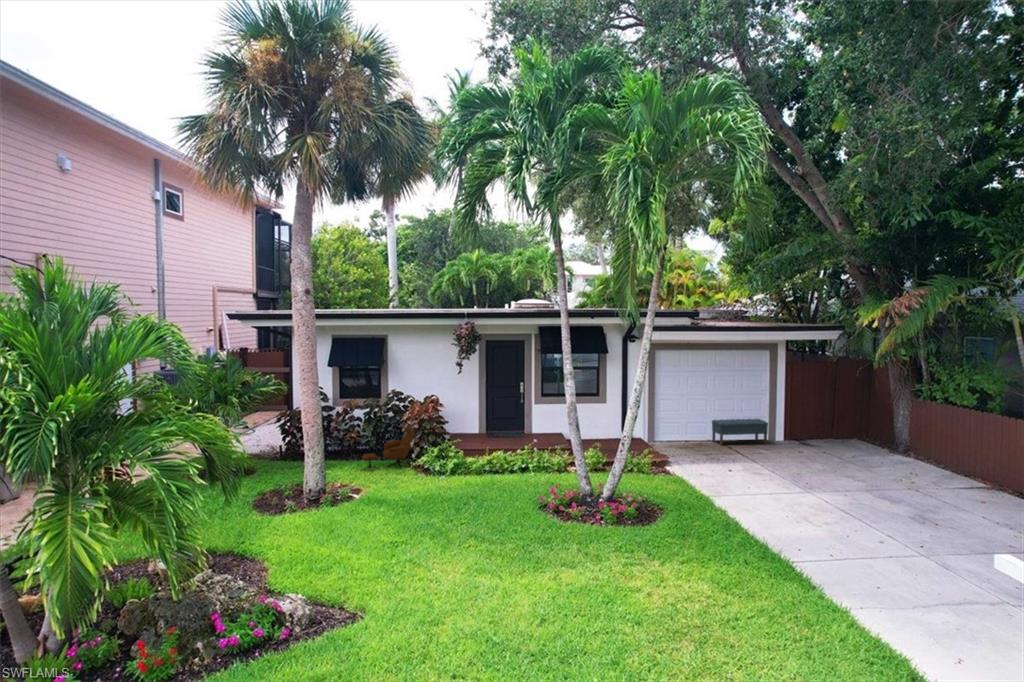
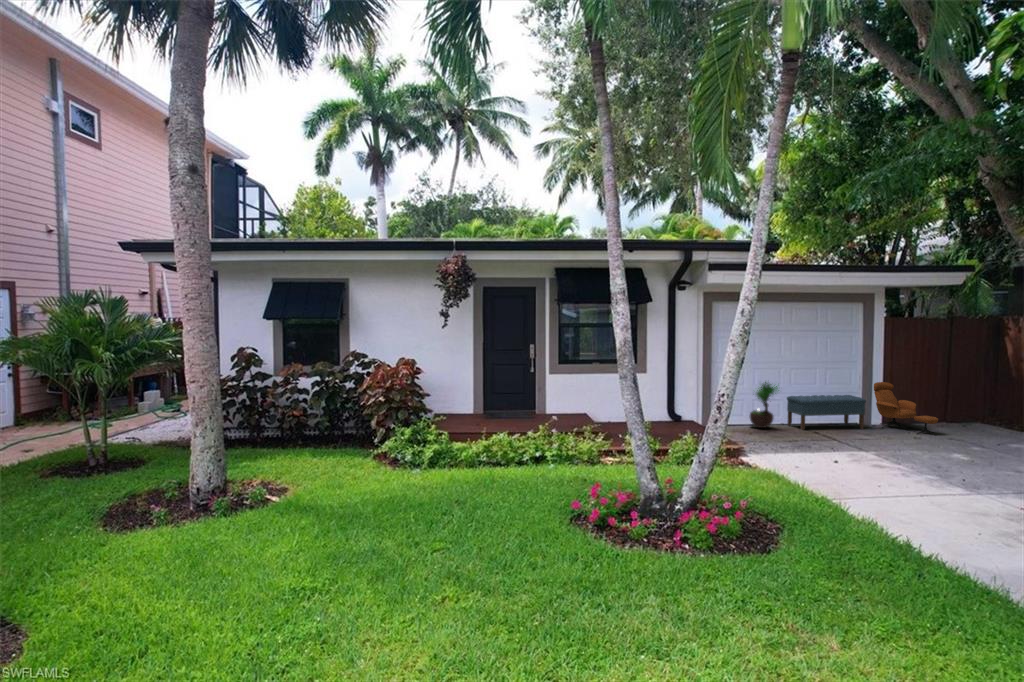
potted tree: none [683,407,706,444] -> present [749,382,779,428]
lounge chair: present [362,426,414,470] -> present [874,382,938,436]

